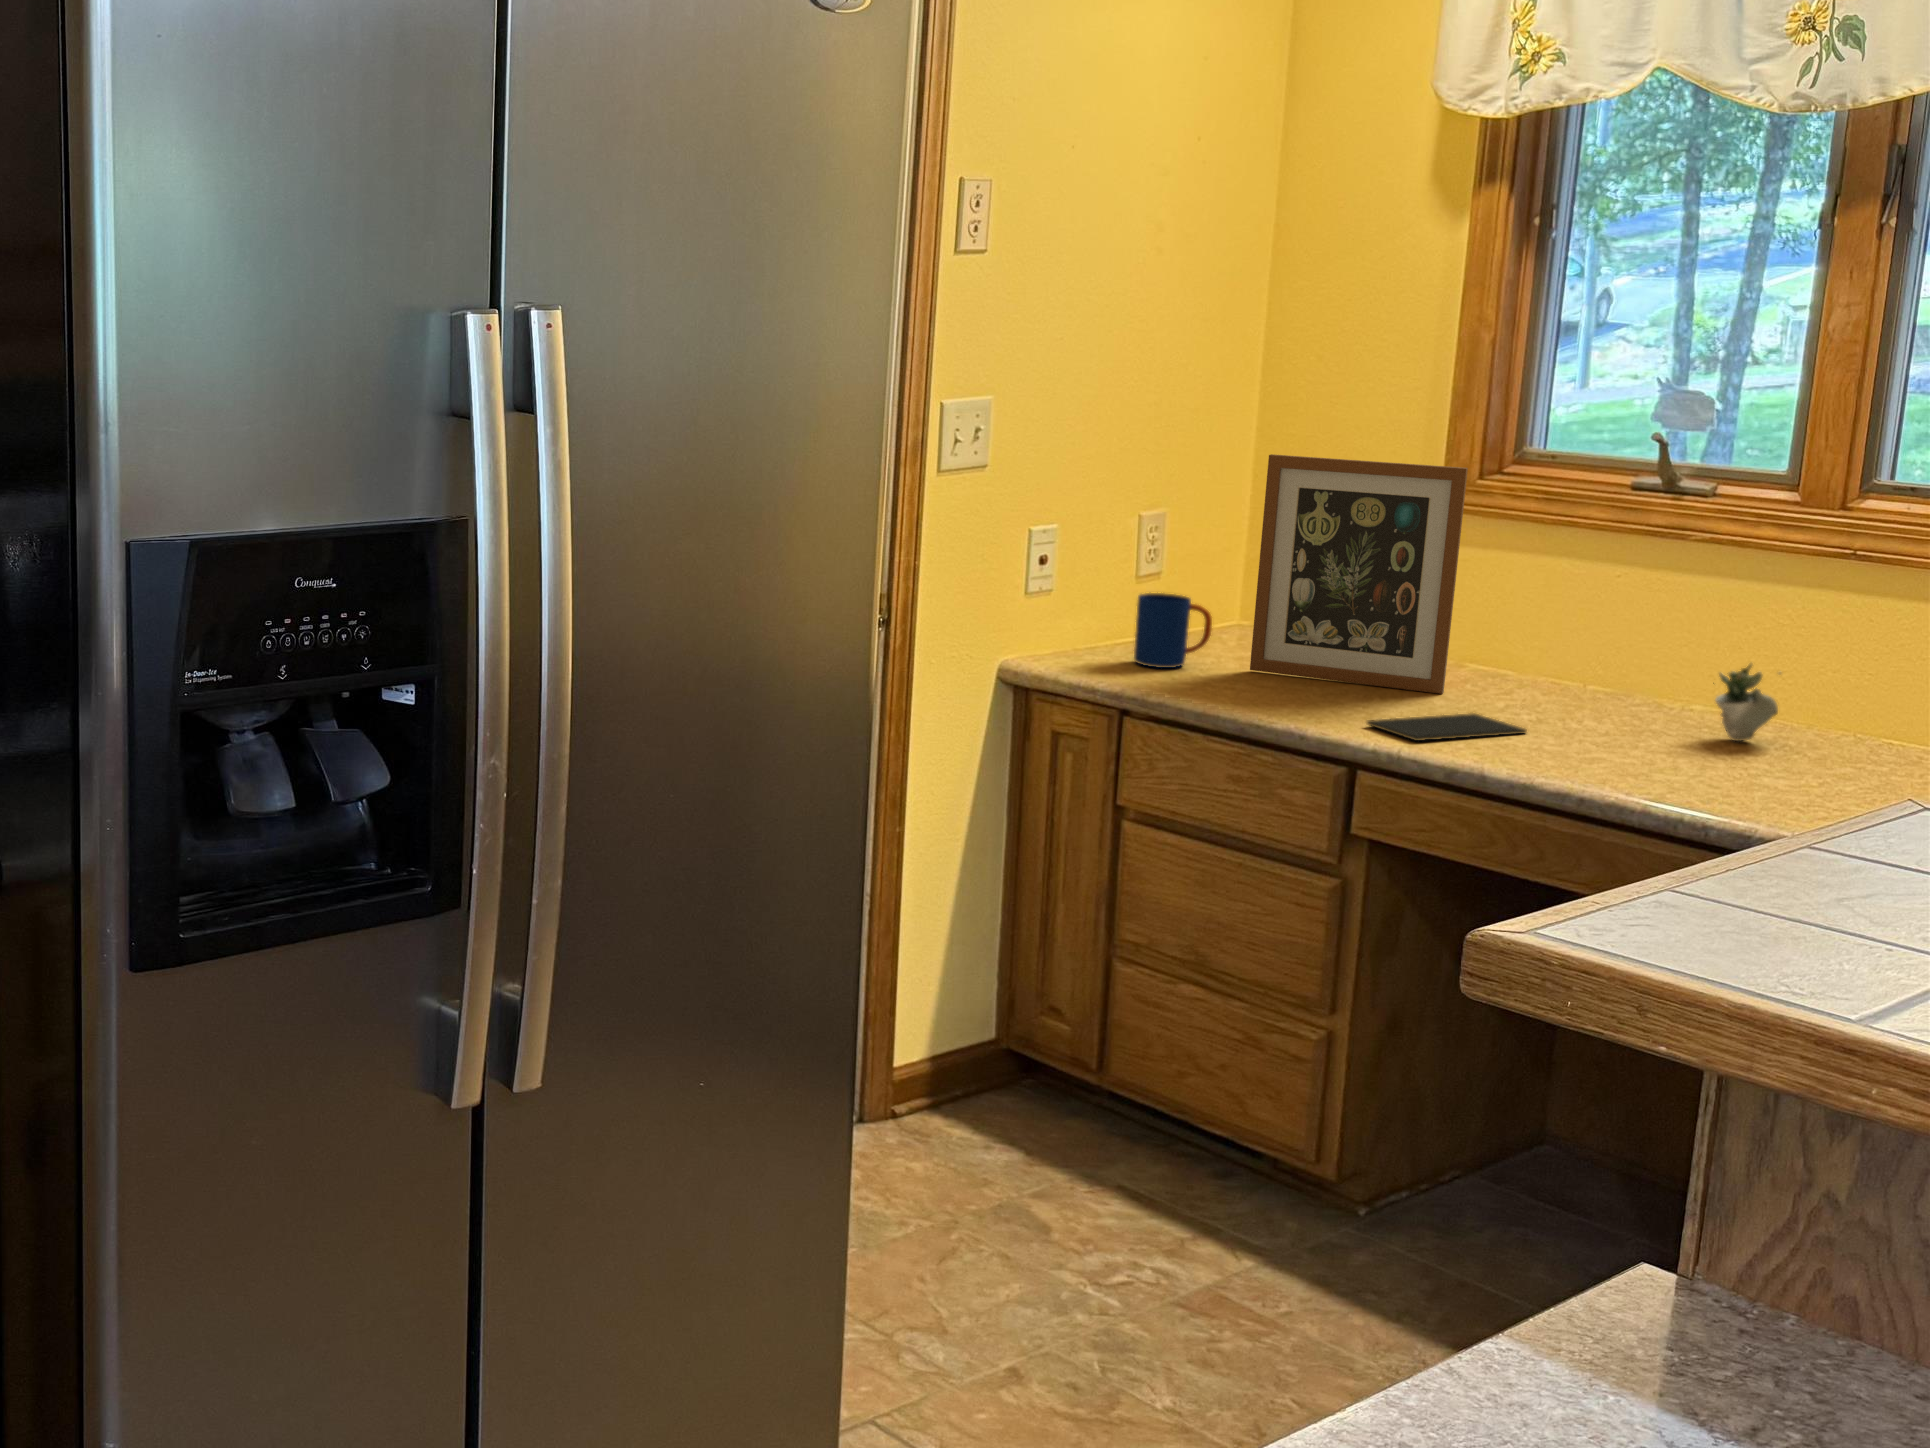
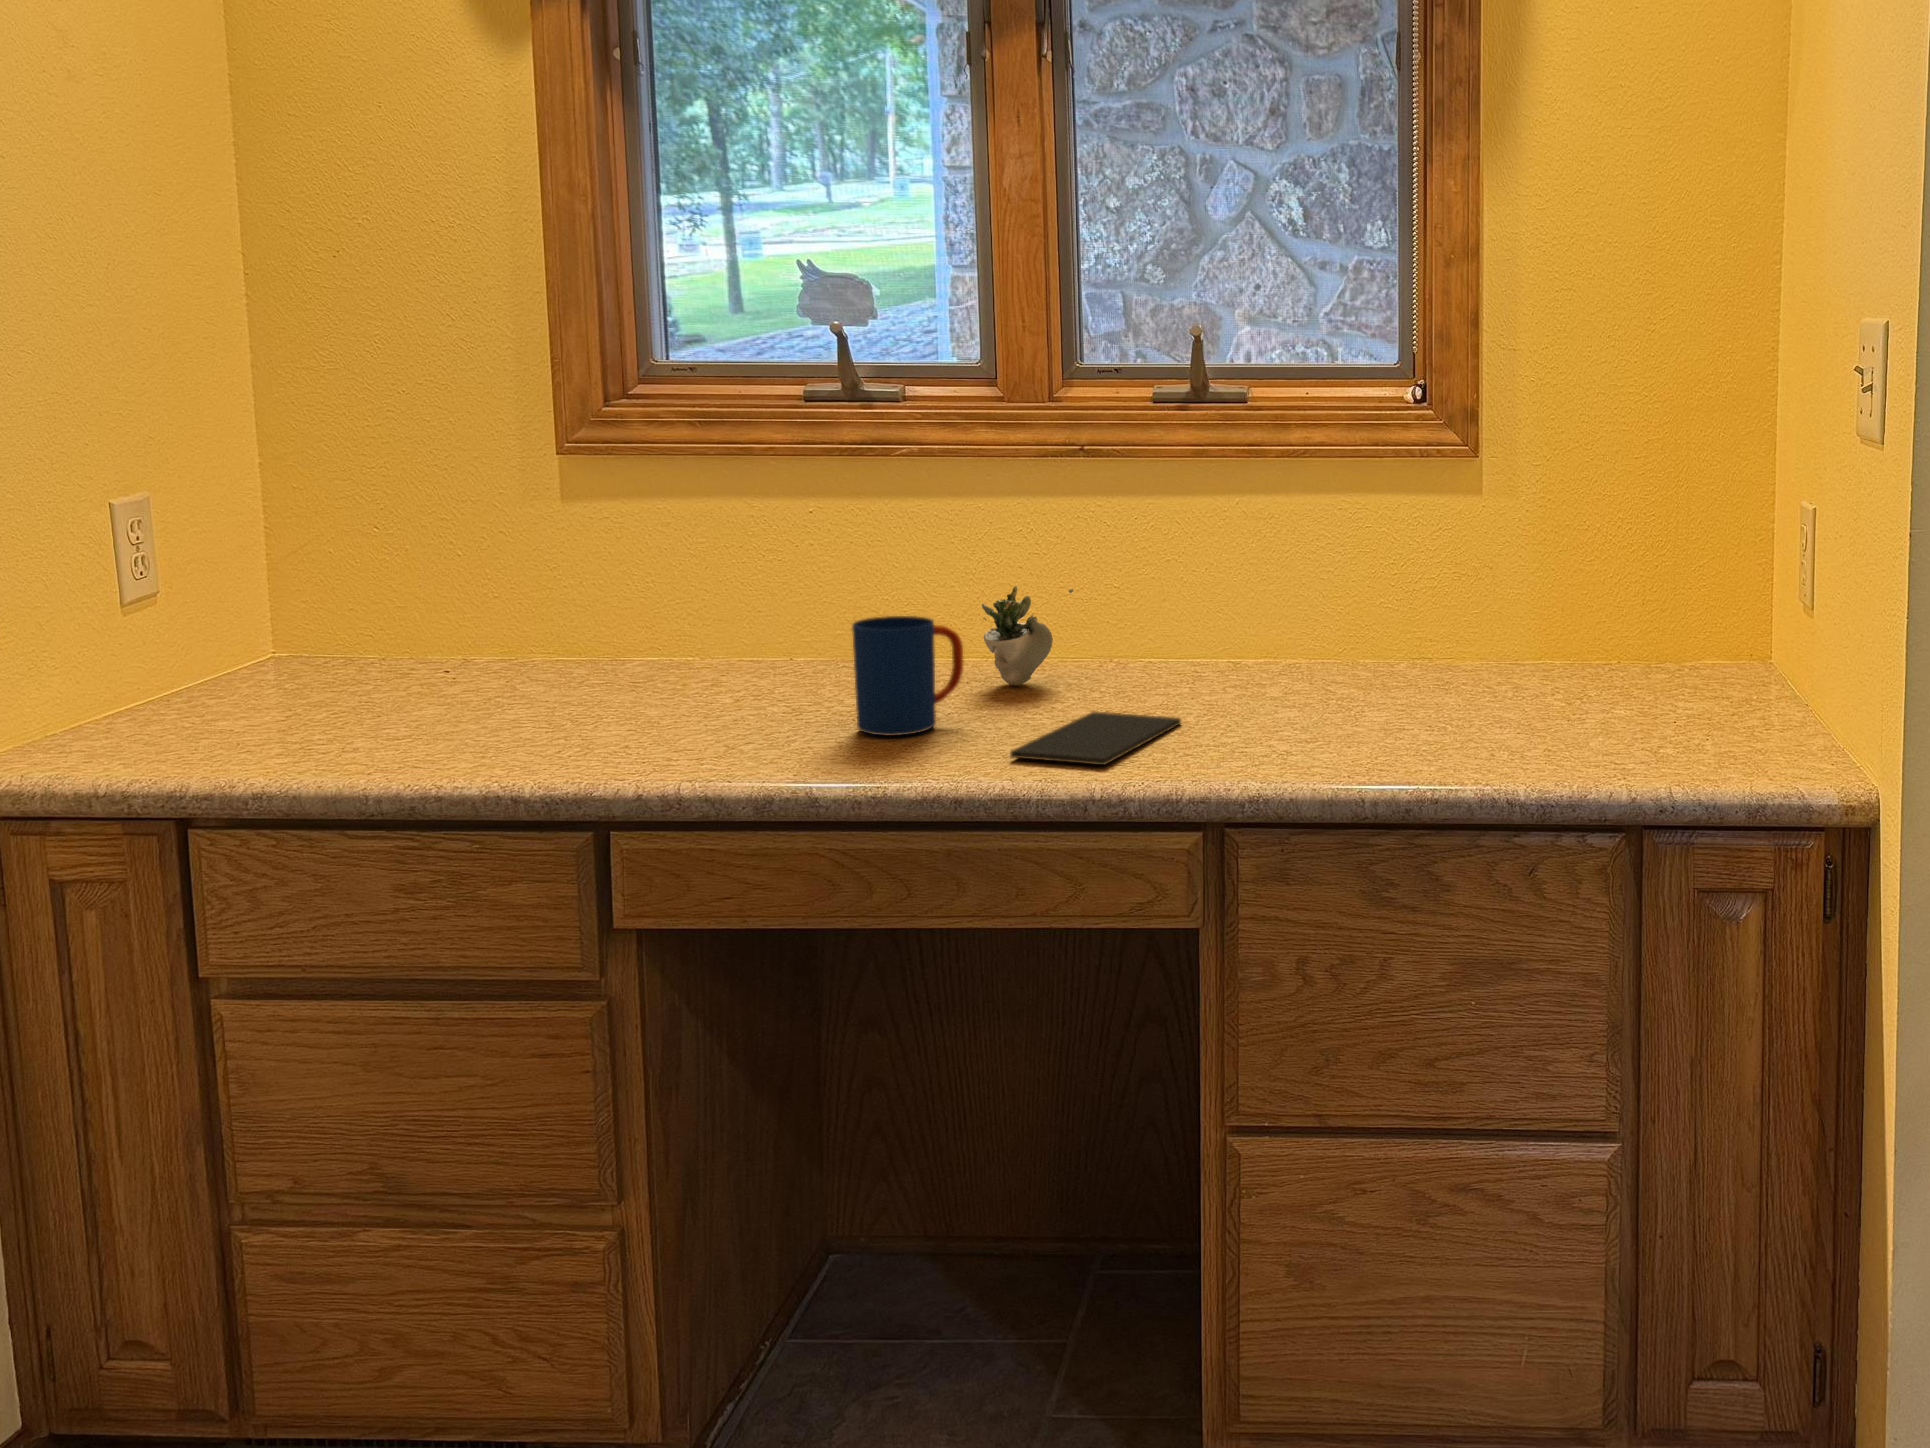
picture frame: present [1250,454,1468,694] -> none [330,380,642,719]
mug: present [1134,593,1212,668] -> present [852,616,963,736]
tablet: present [1367,714,1526,741] -> present [1010,711,1181,765]

